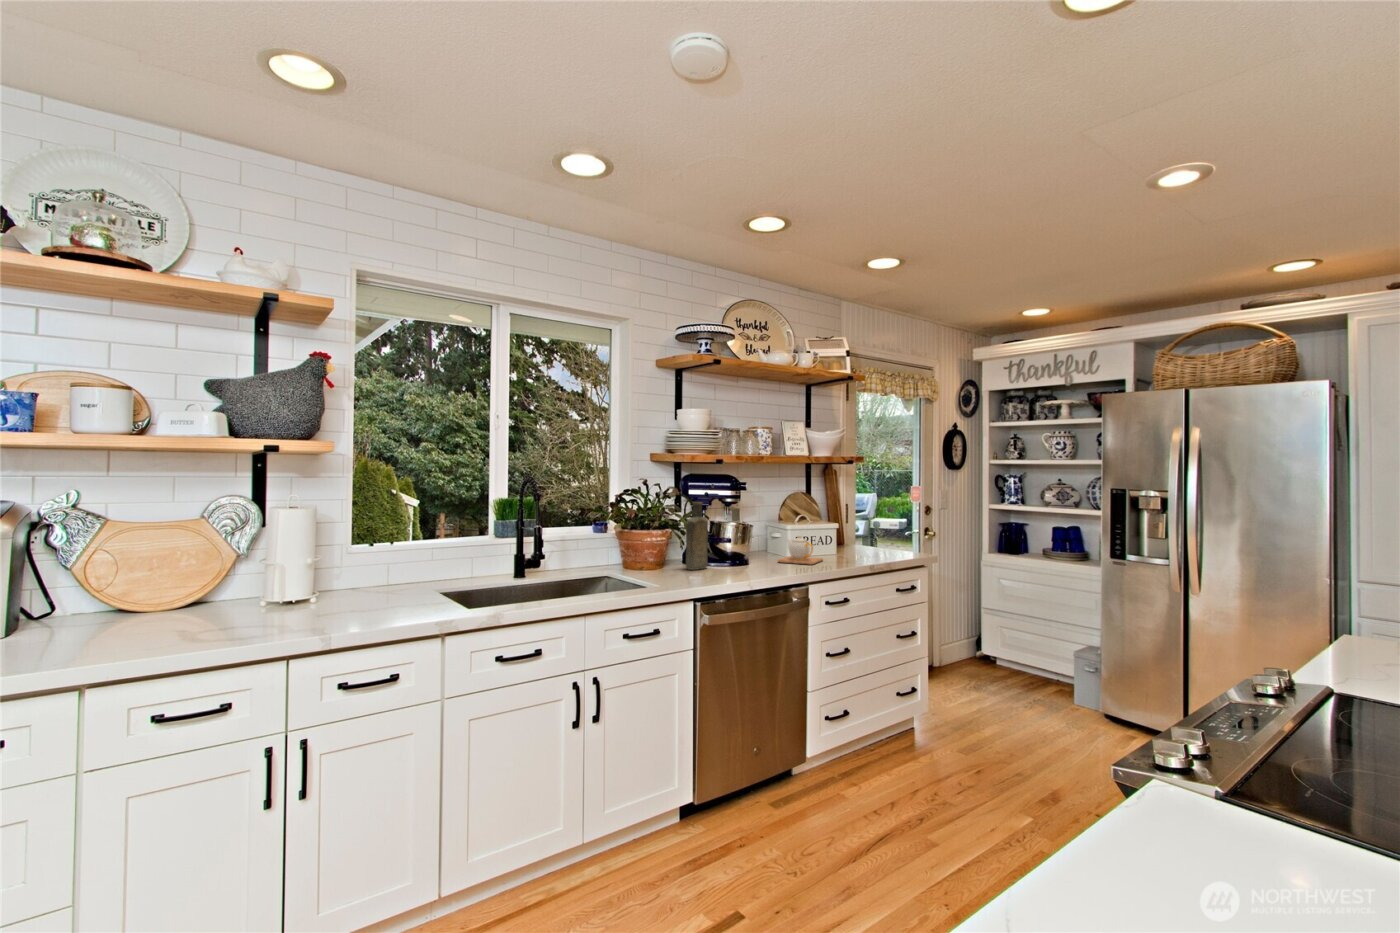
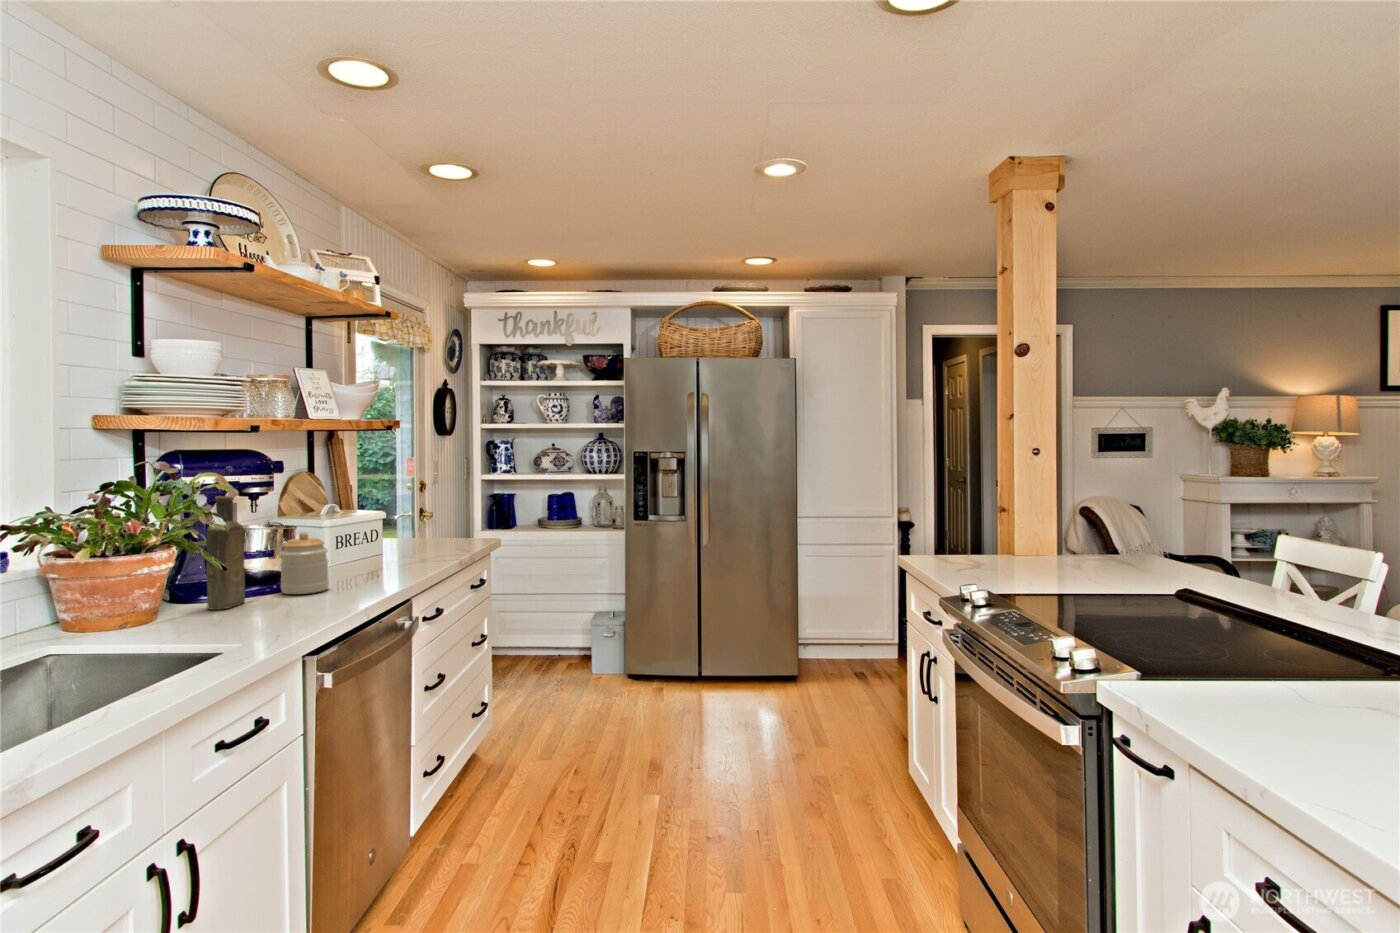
jar: none [732,529,760,569] -> present [280,532,329,594]
teapot: present [778,535,823,565] -> none [332,532,391,576]

